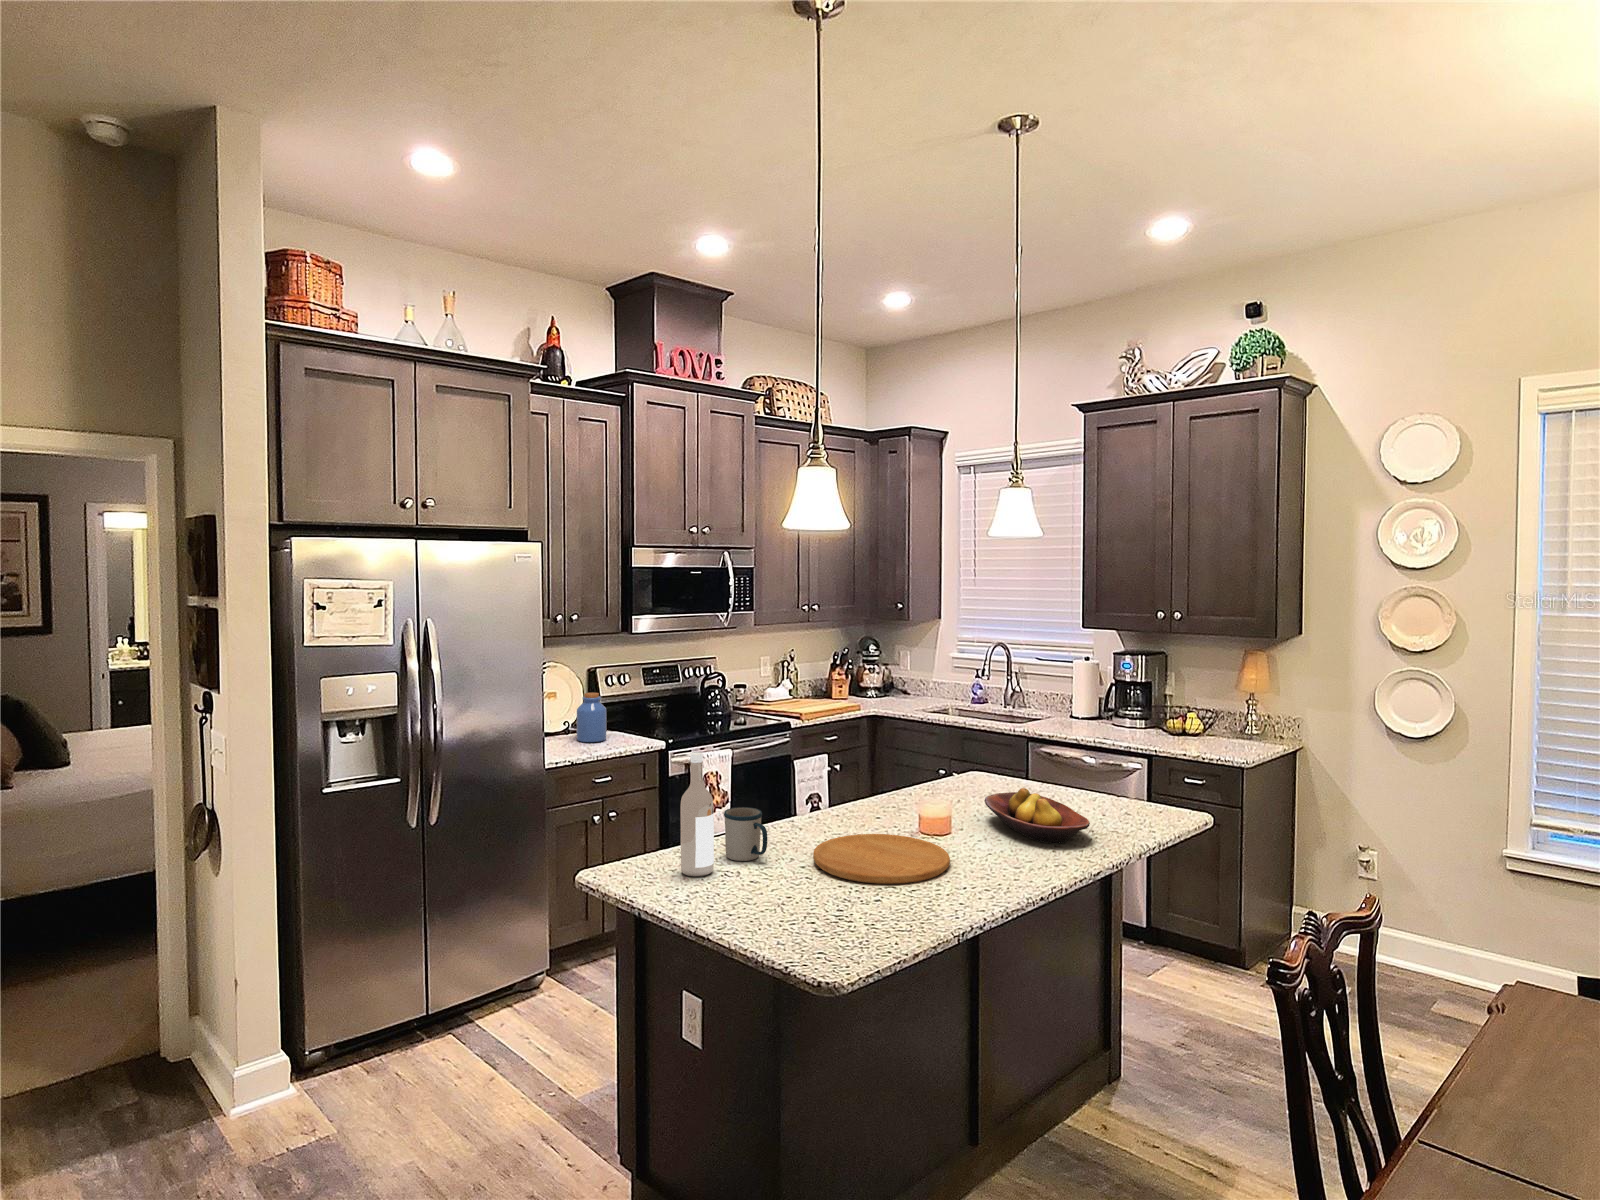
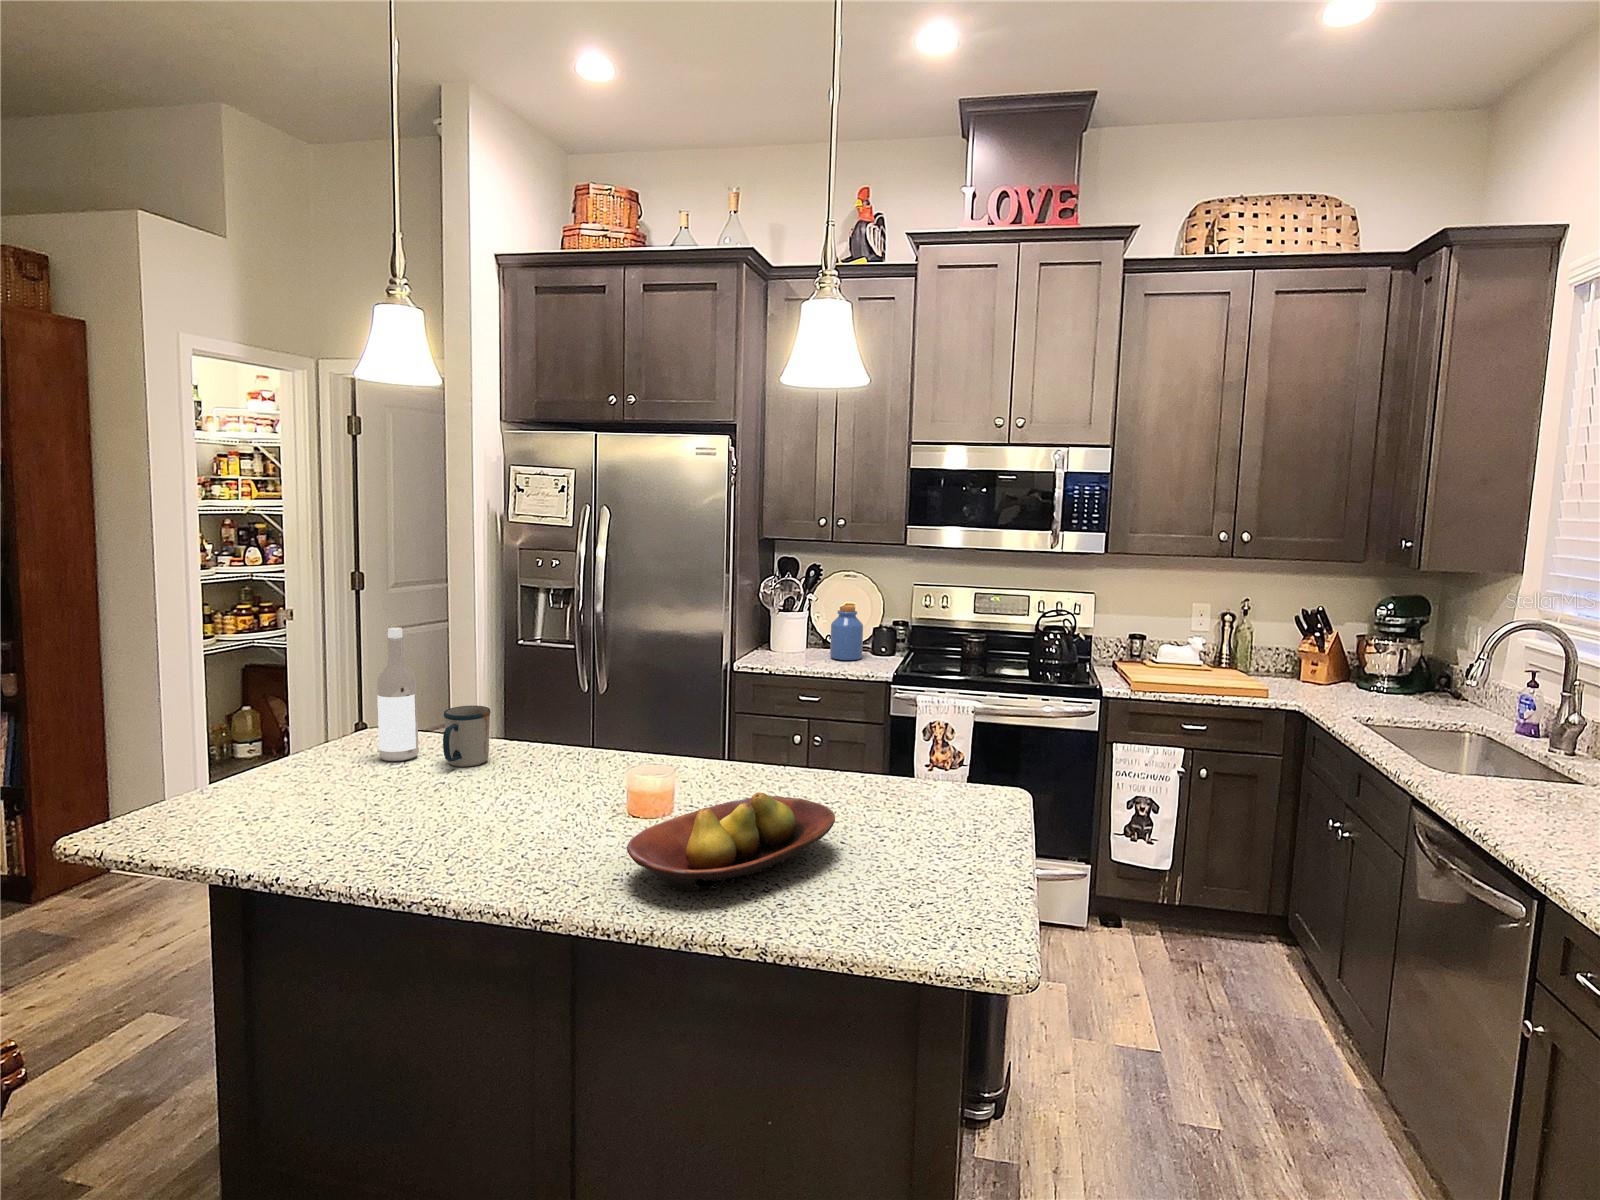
cutting board: present [813,834,950,884] -> none [379,772,575,843]

